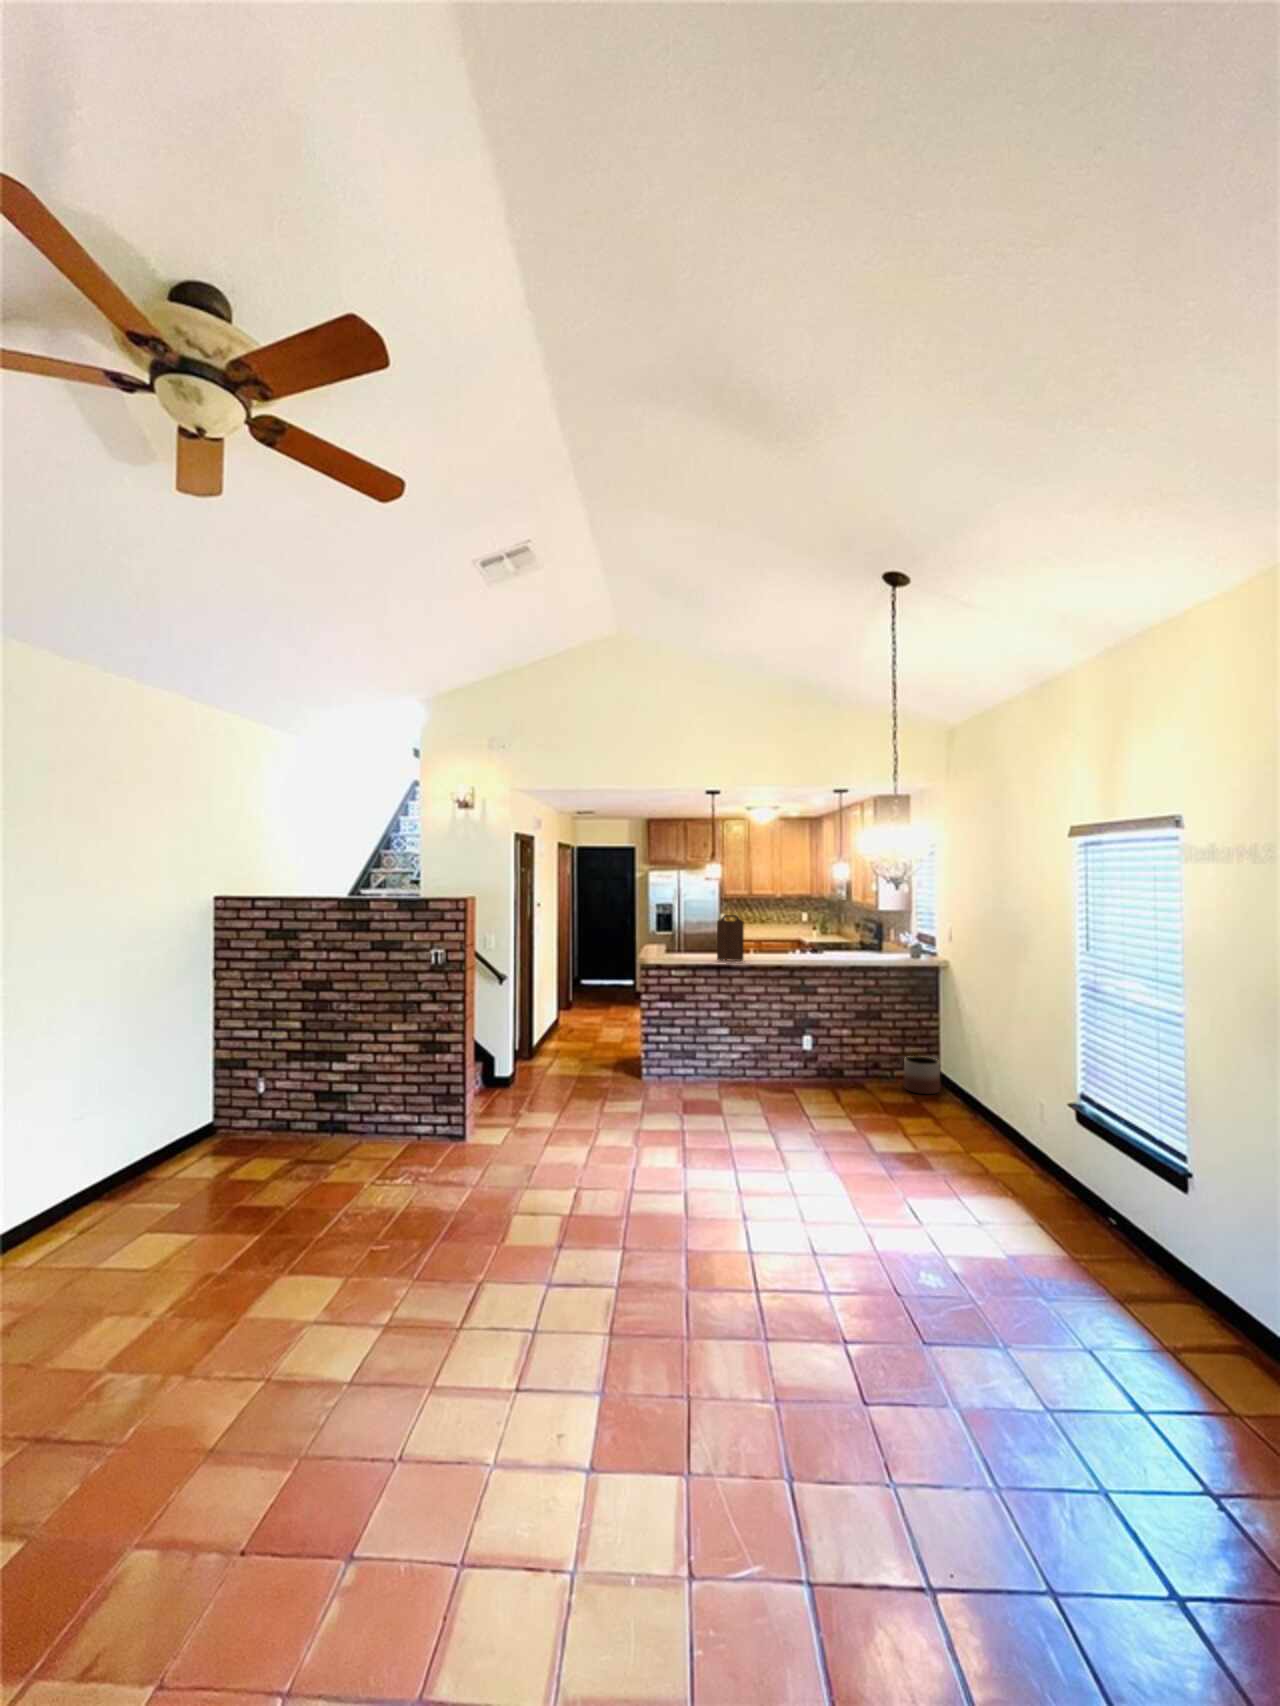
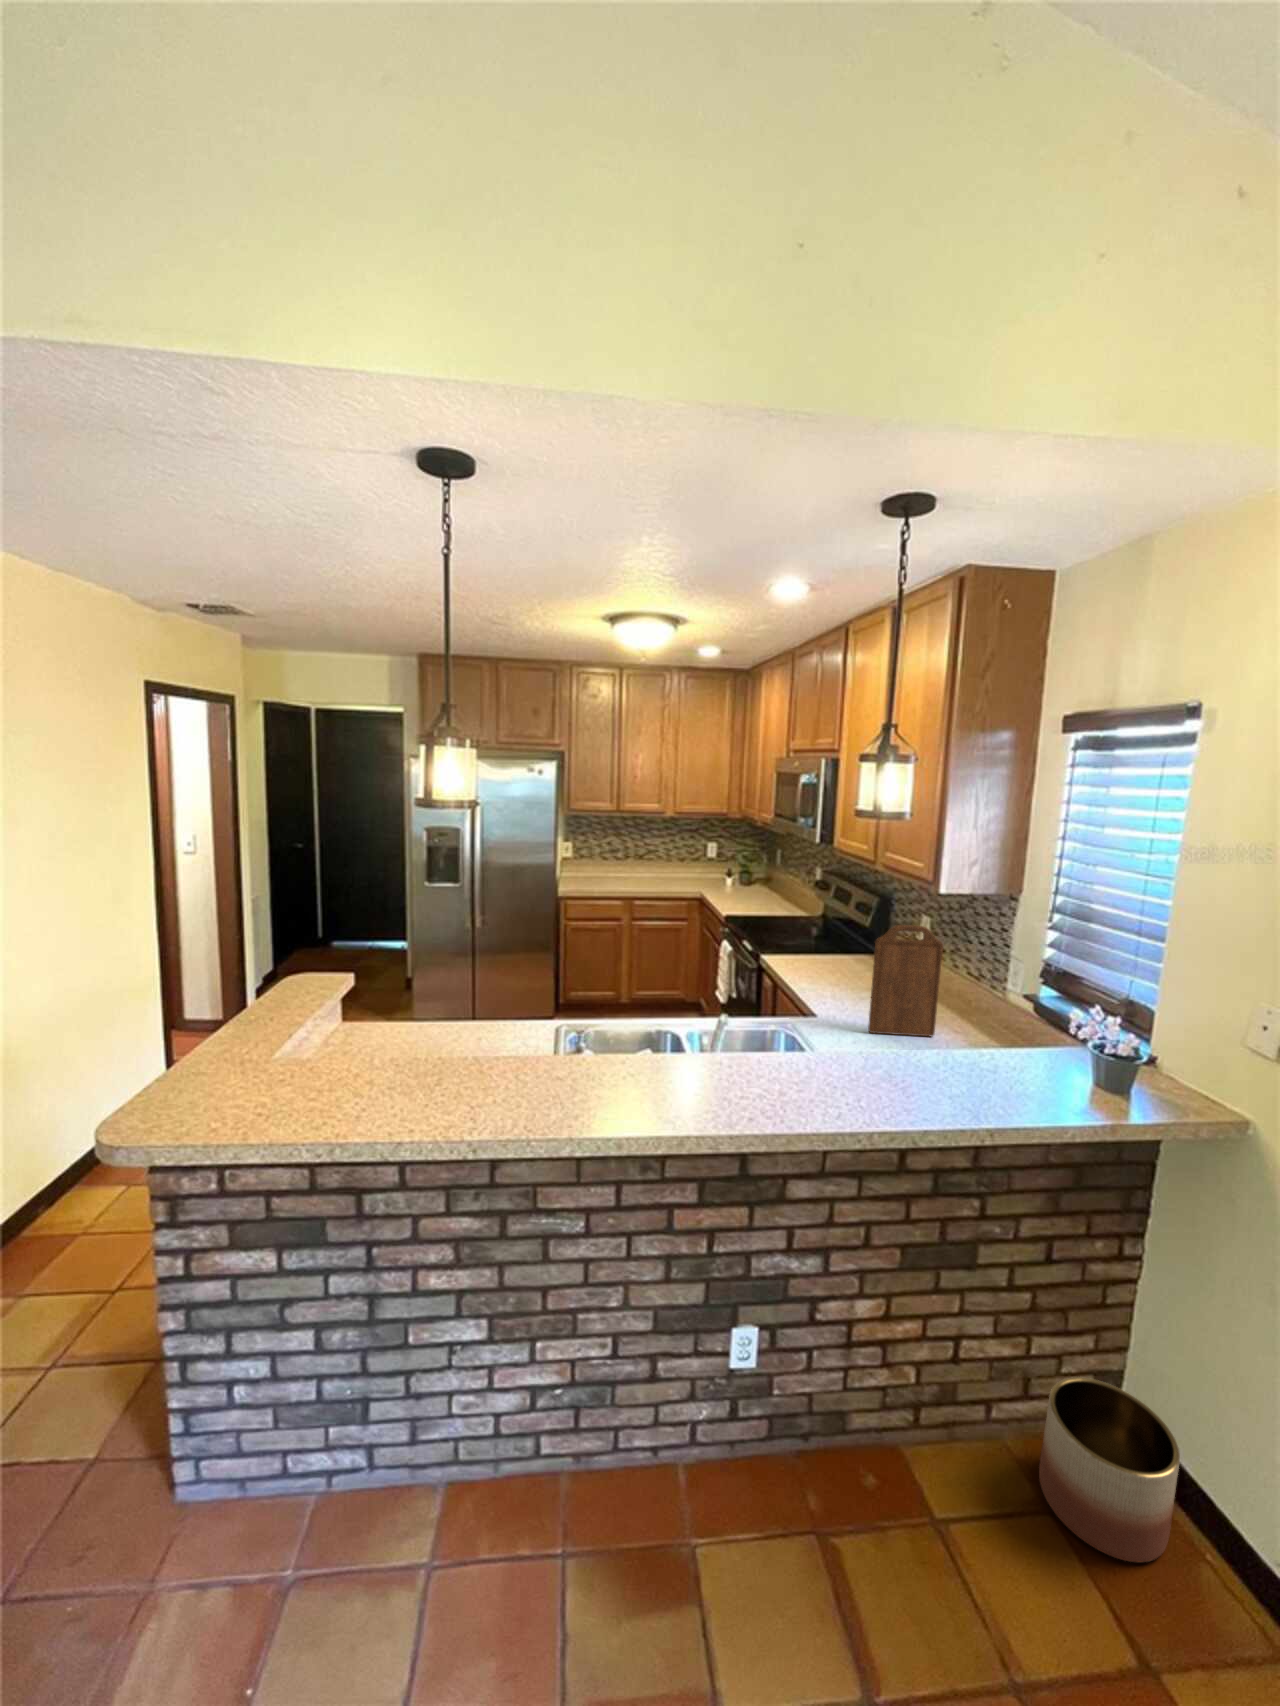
cutting board: present [717,915,744,961] -> present [868,925,943,1037]

